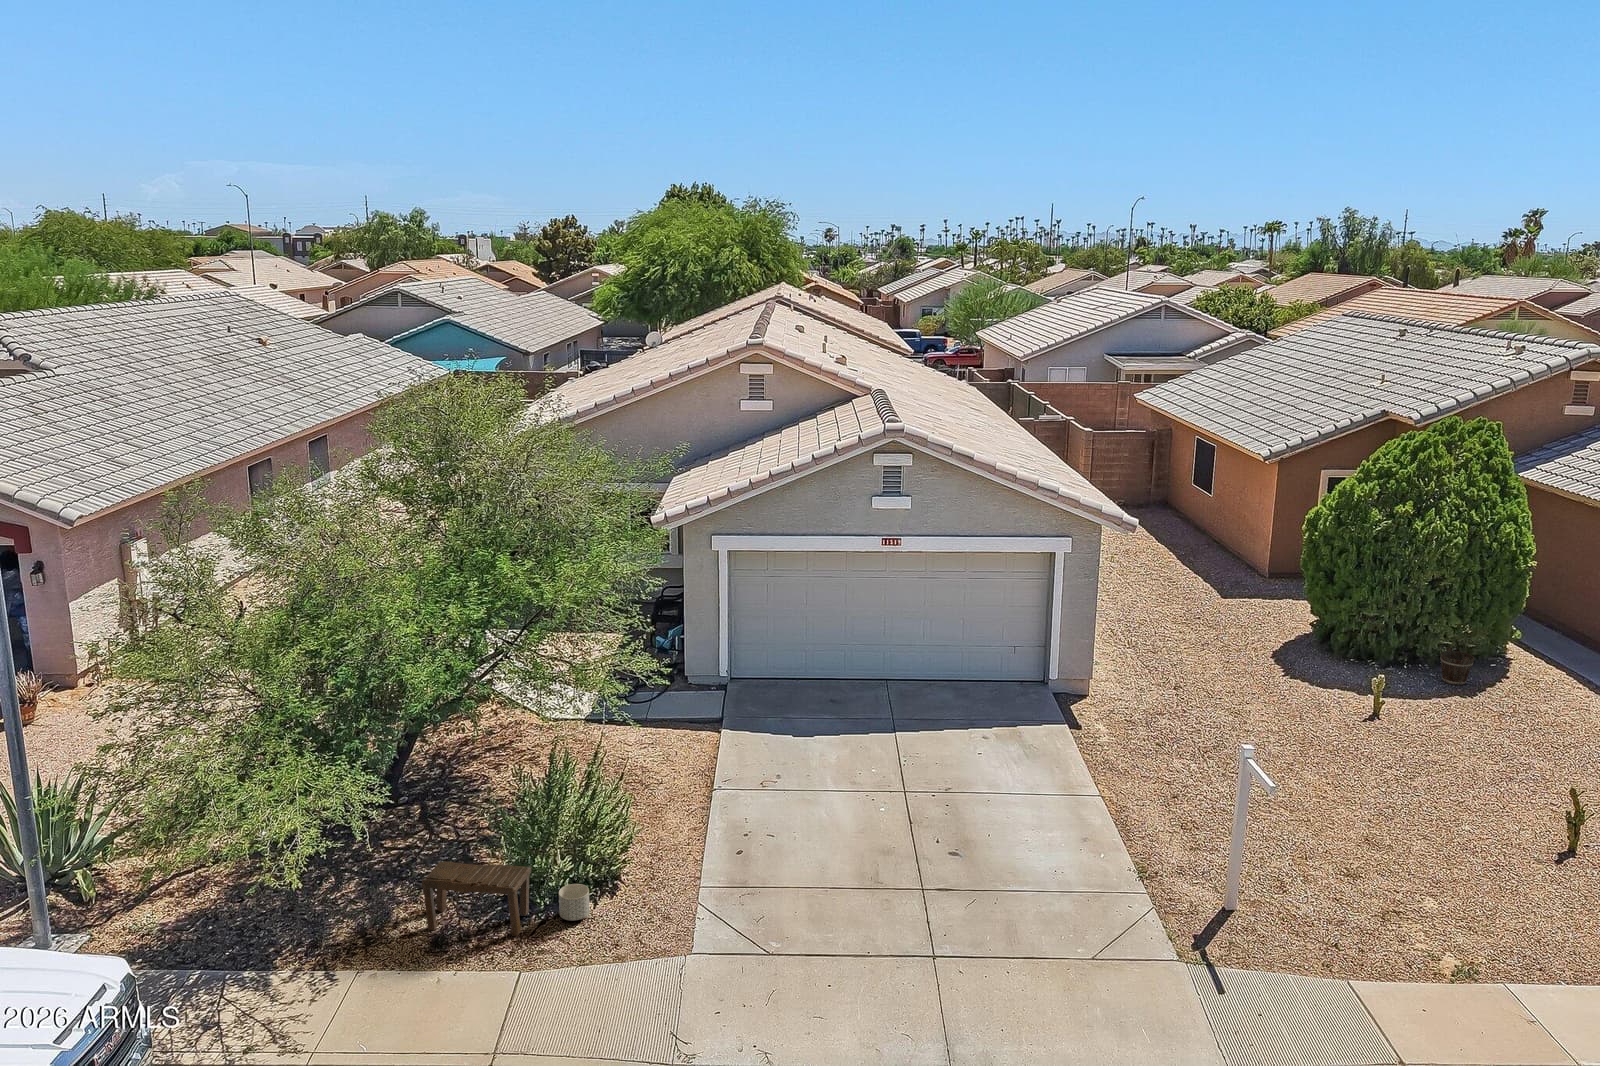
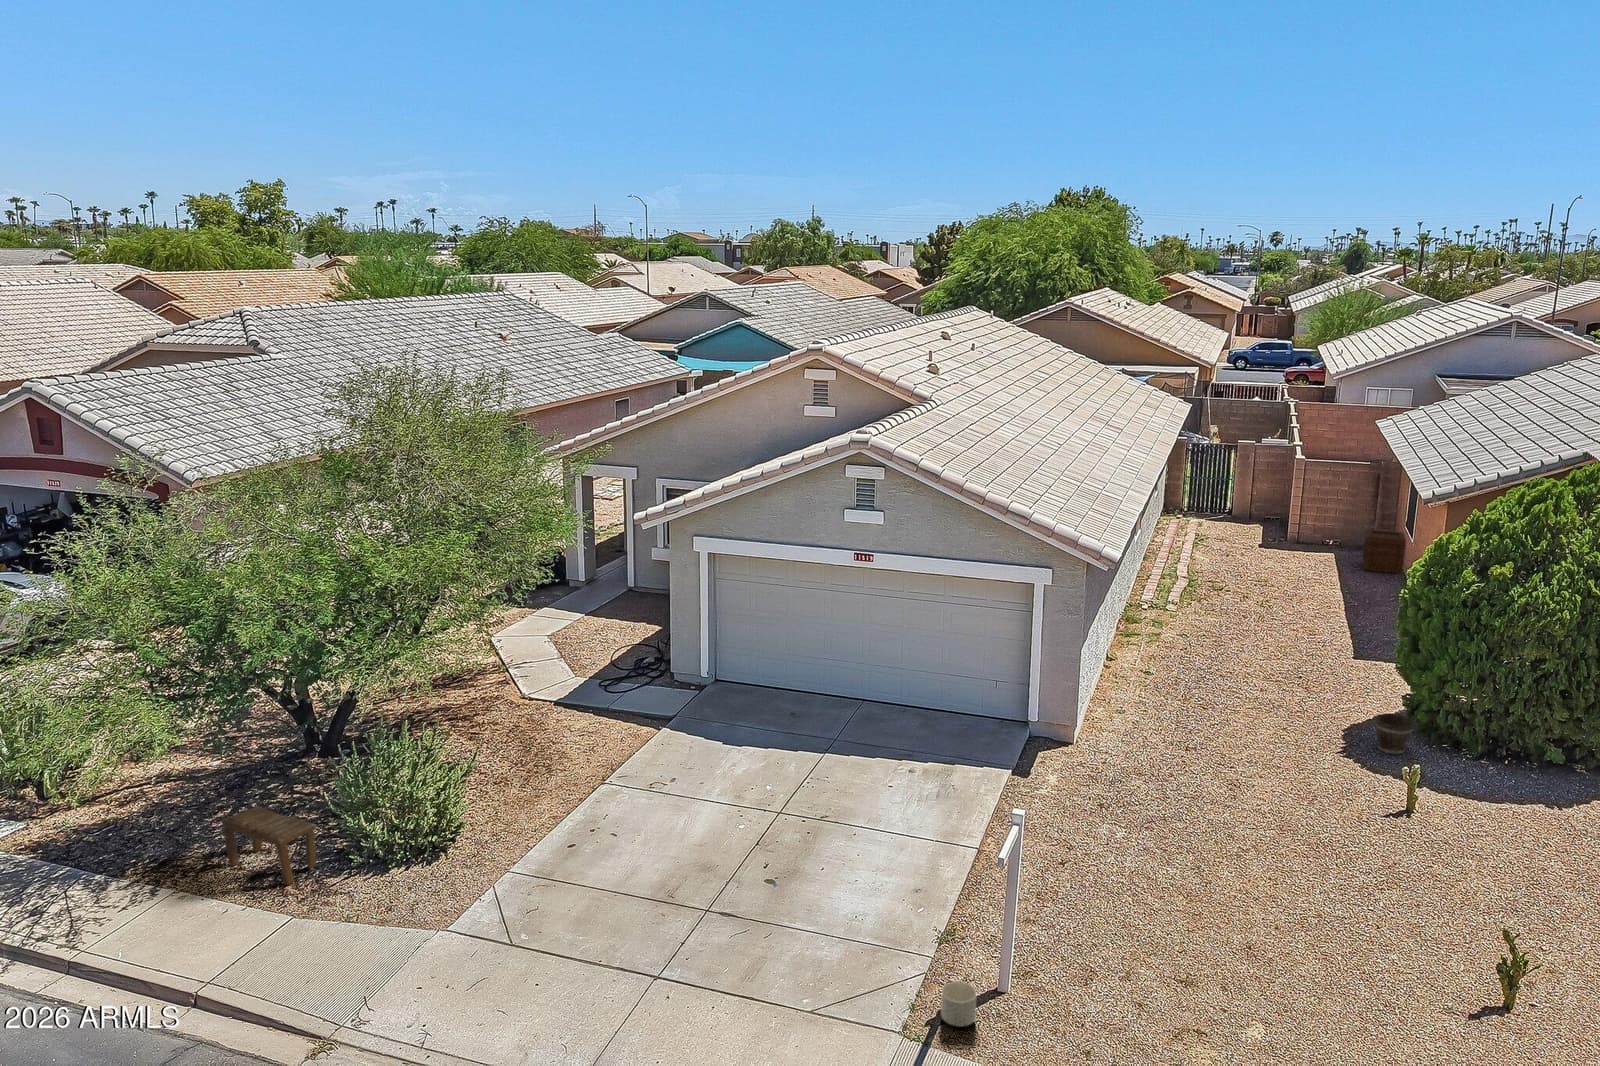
wooden crate: none [1156,490,1197,525] -> present [1363,530,1406,574]
bucket: present [1440,648,1474,685] -> present [1375,713,1414,755]
planter: present [559,884,590,921] -> present [941,982,976,1027]

